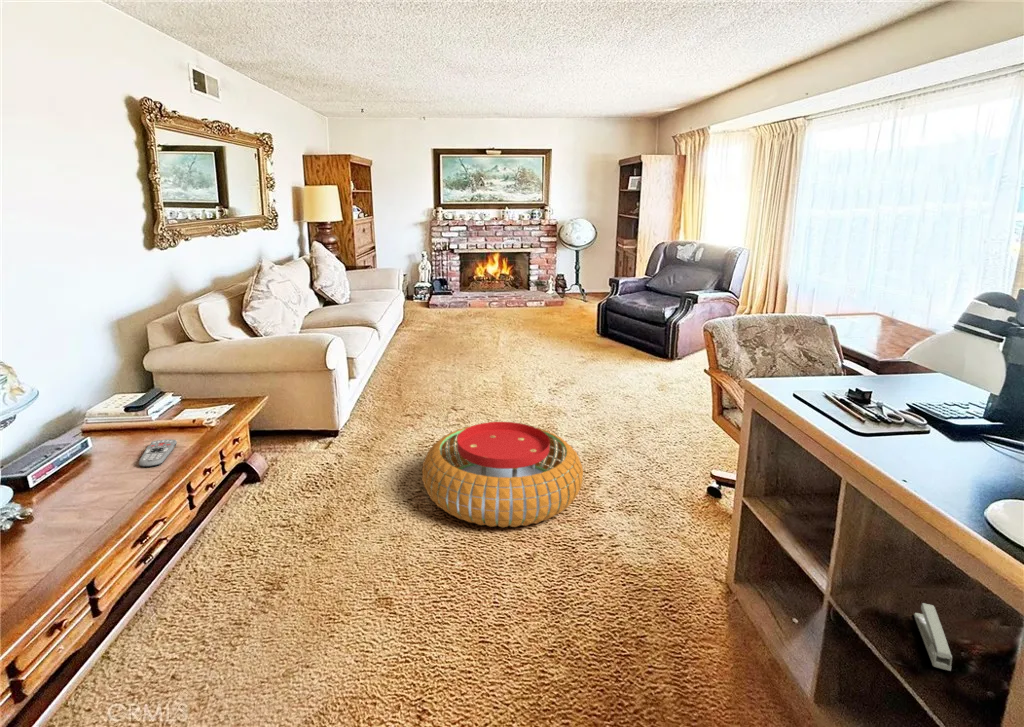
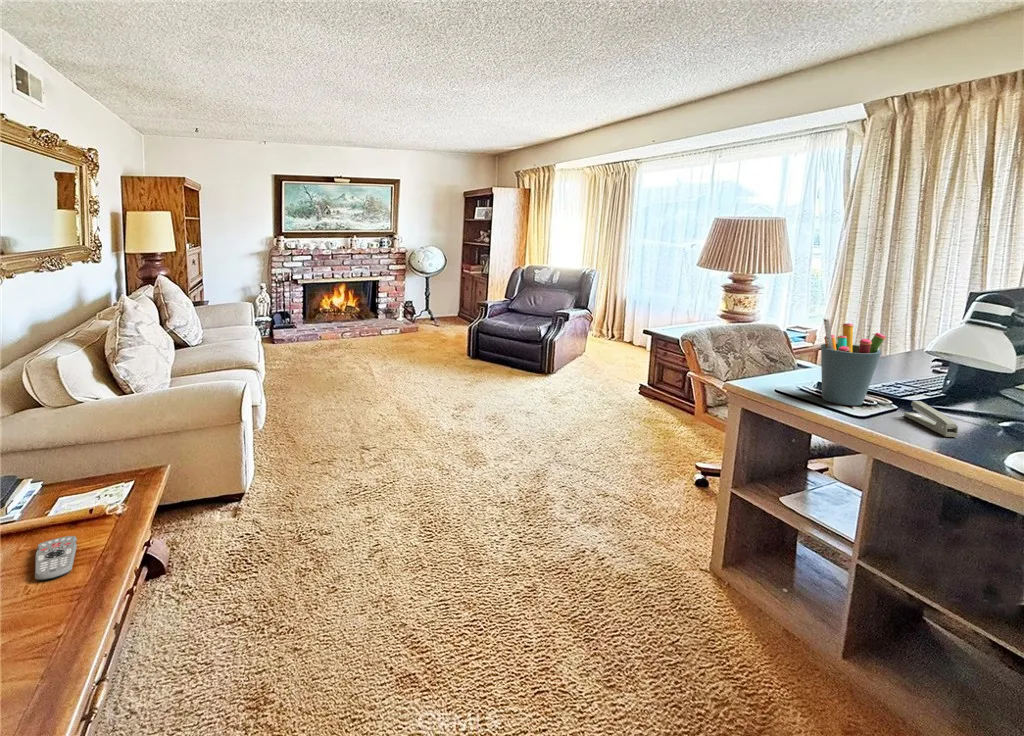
pen holder: none [836,319,913,421] -> present [821,318,885,405]
pouf: present [422,422,583,527] -> none [380,453,551,567]
stapler: present [914,603,952,671] -> present [904,401,958,437]

